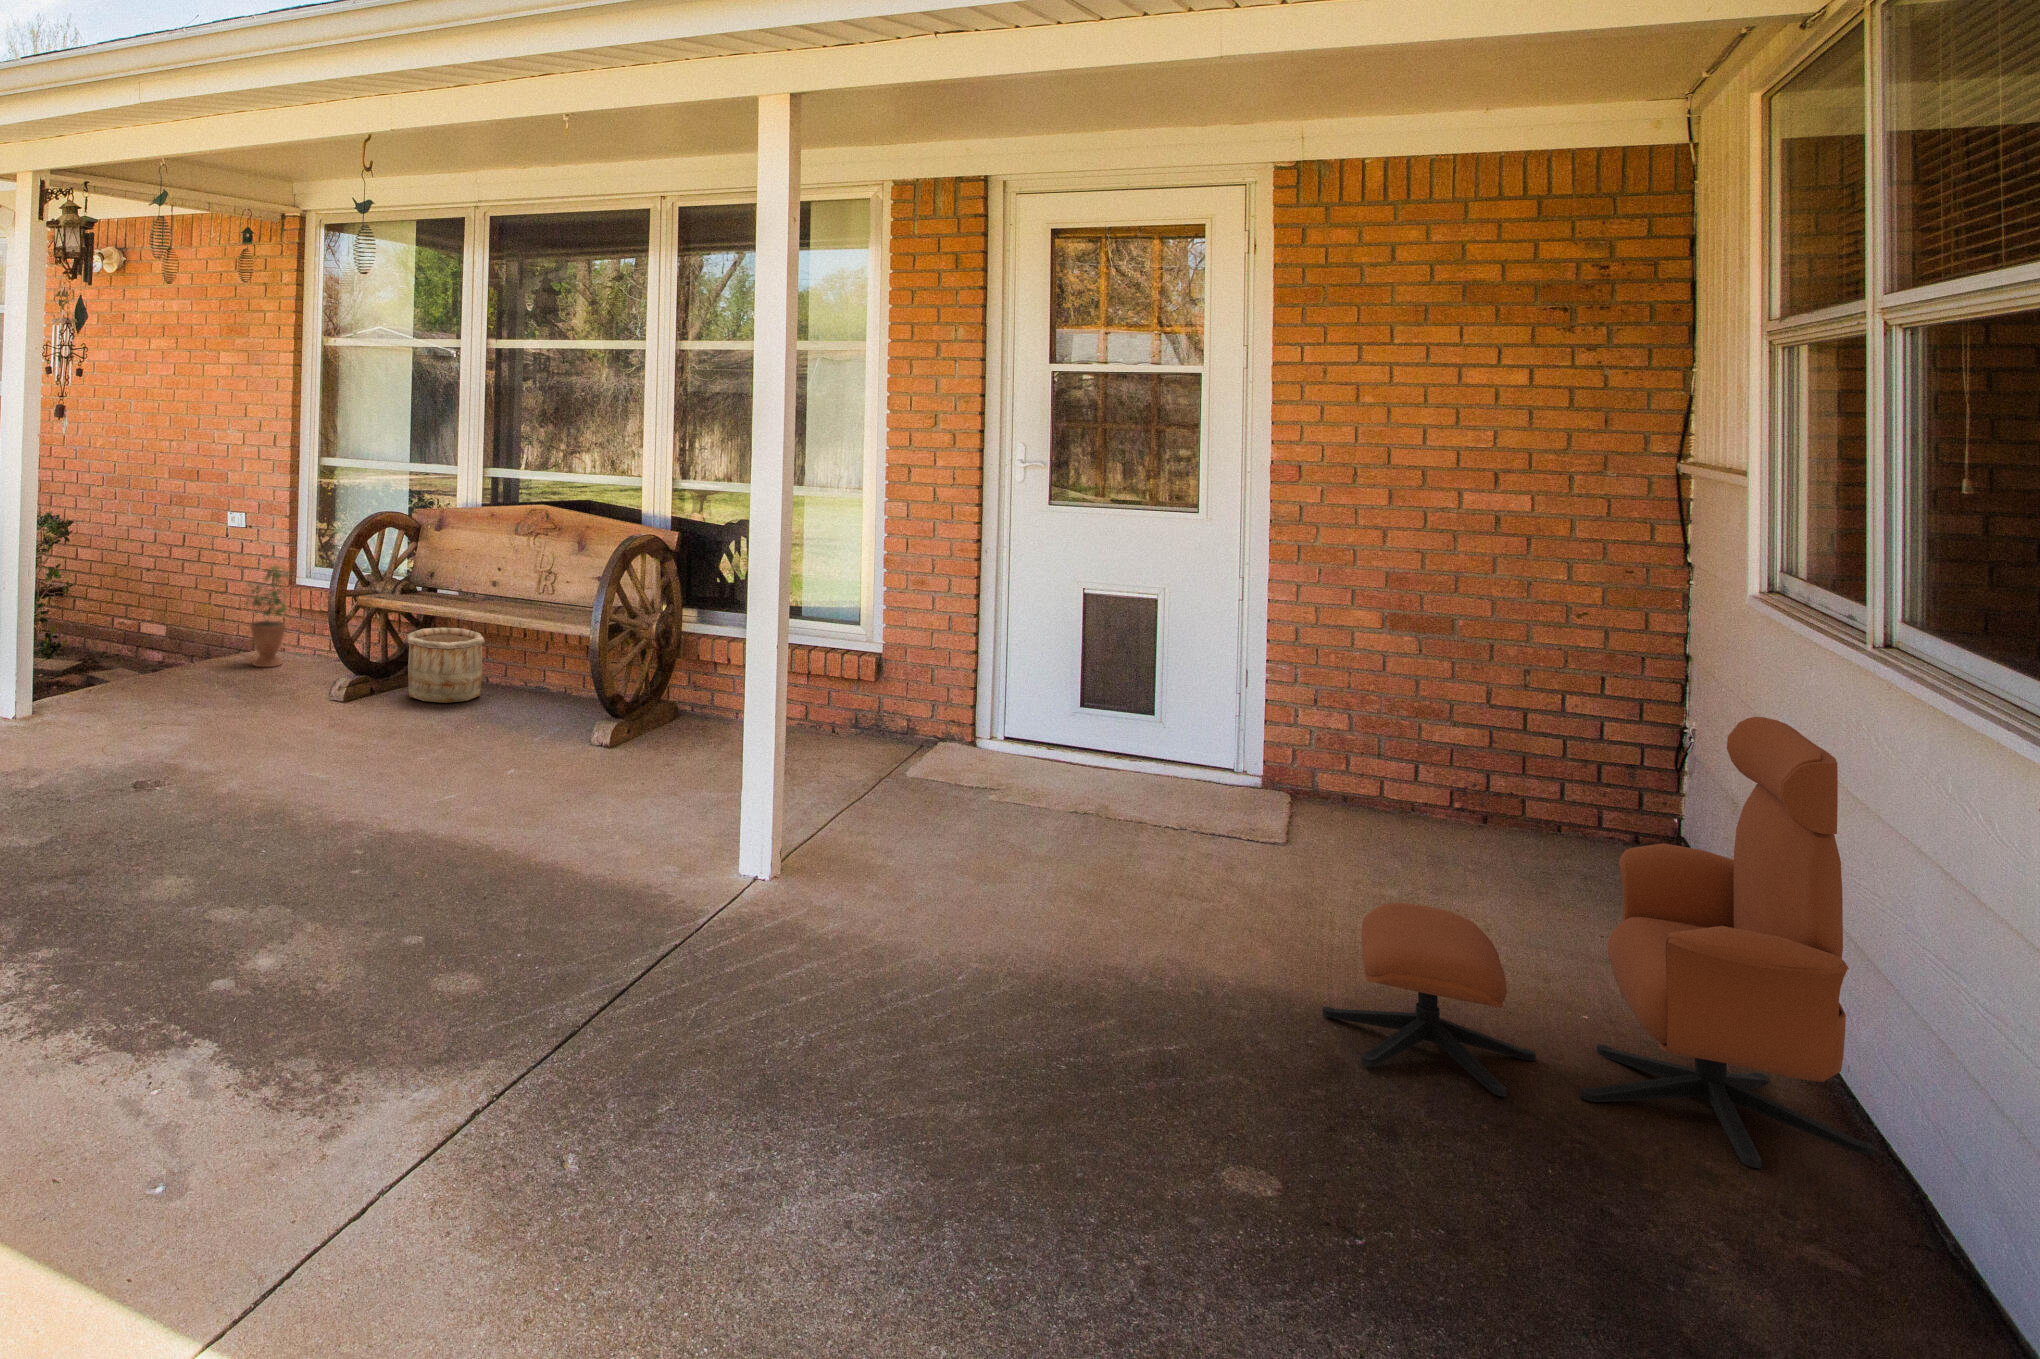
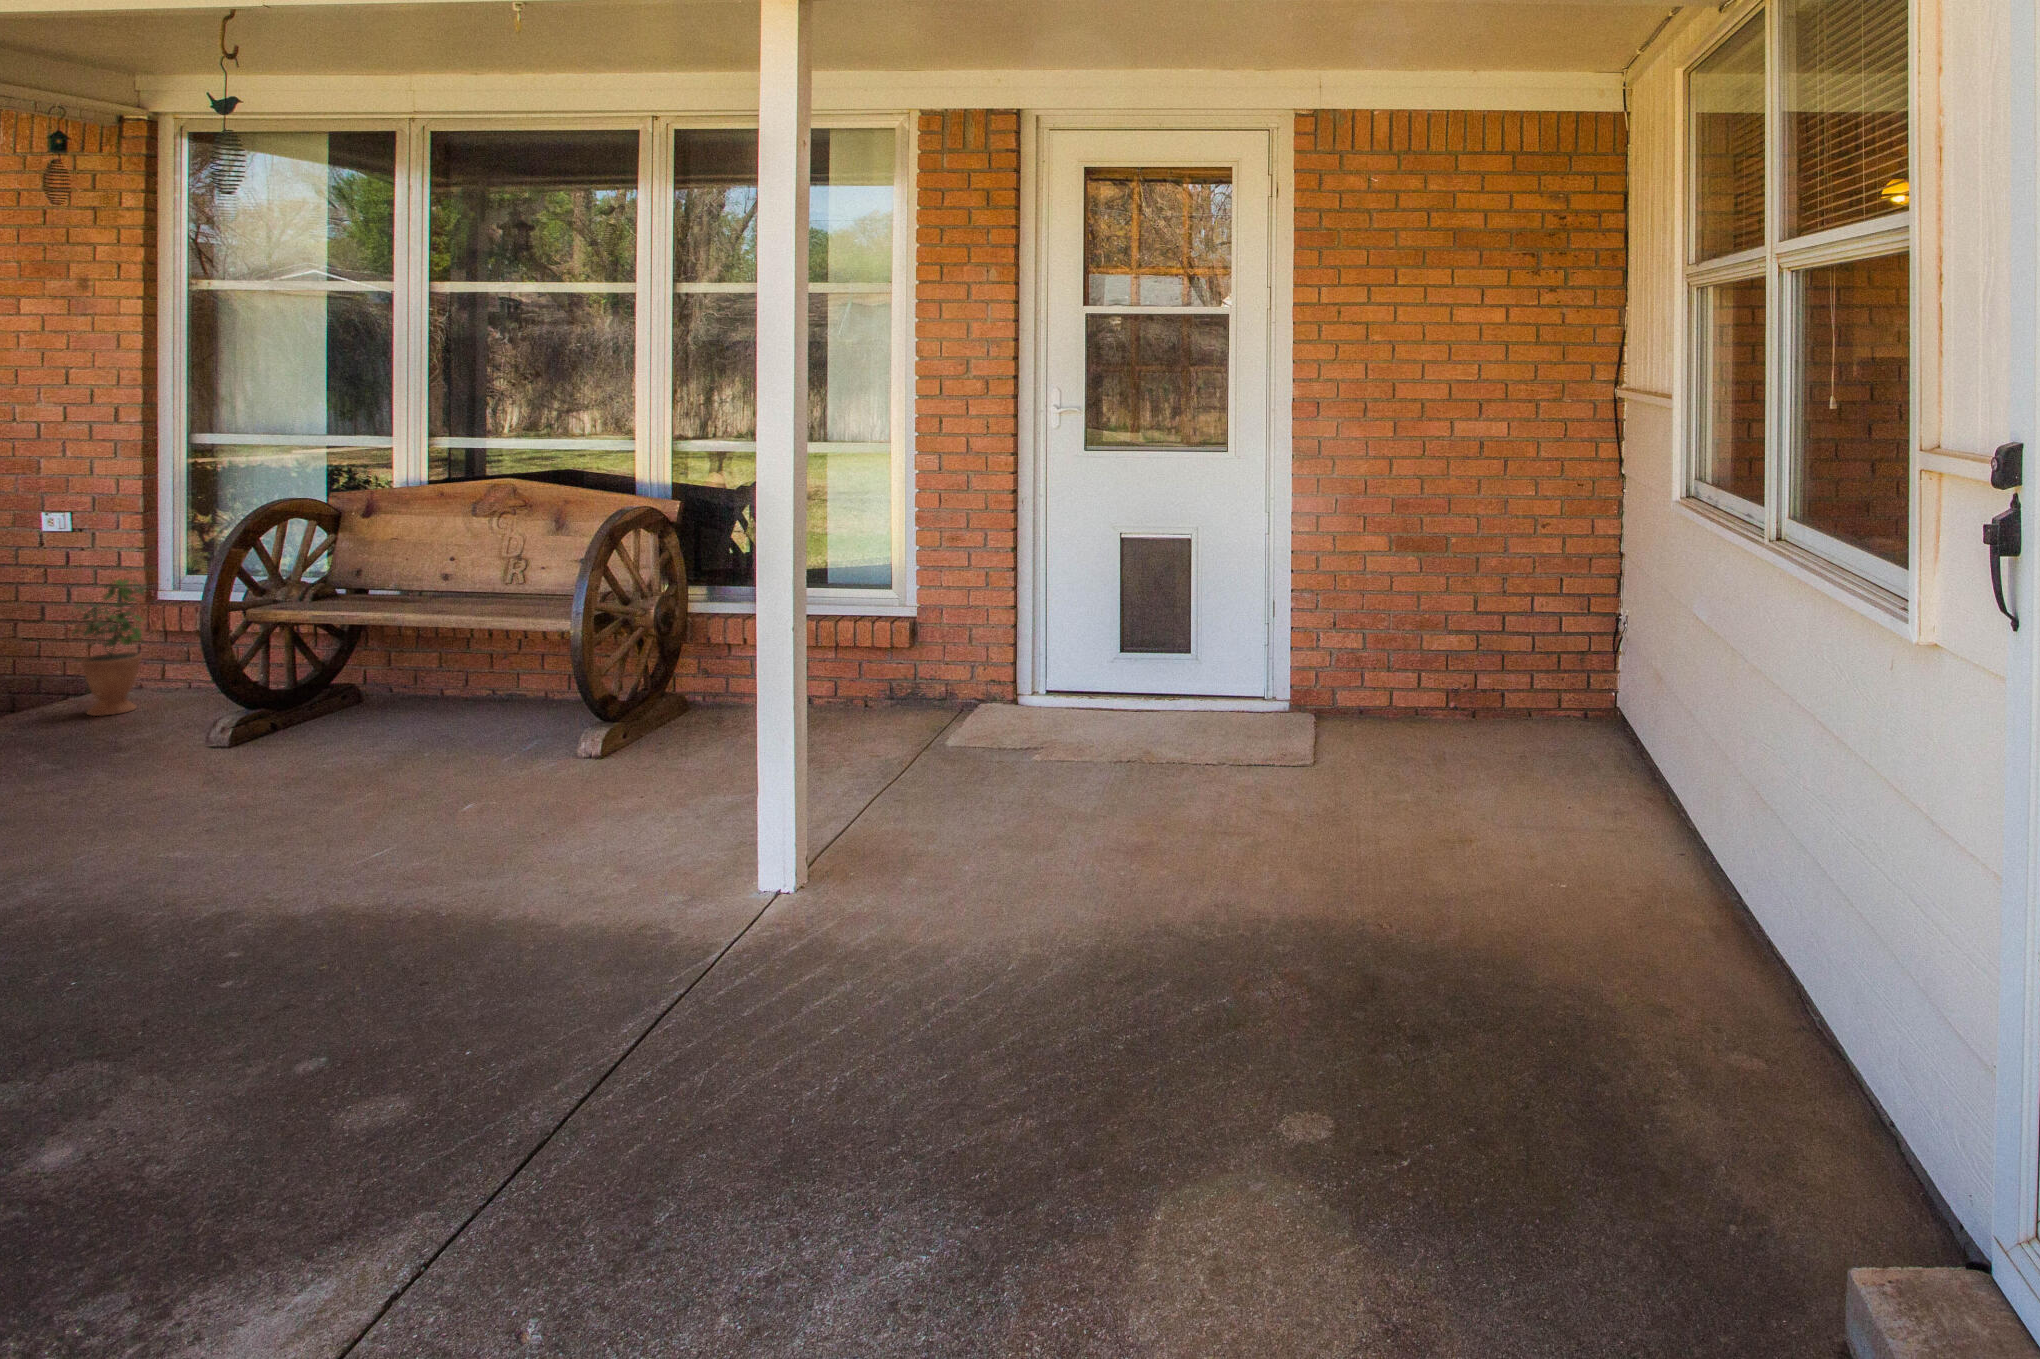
wooden bucket: present [407,627,485,703] -> none [322,637,436,733]
lounge chair: present [1322,717,1875,1168] -> none [1279,599,1667,978]

